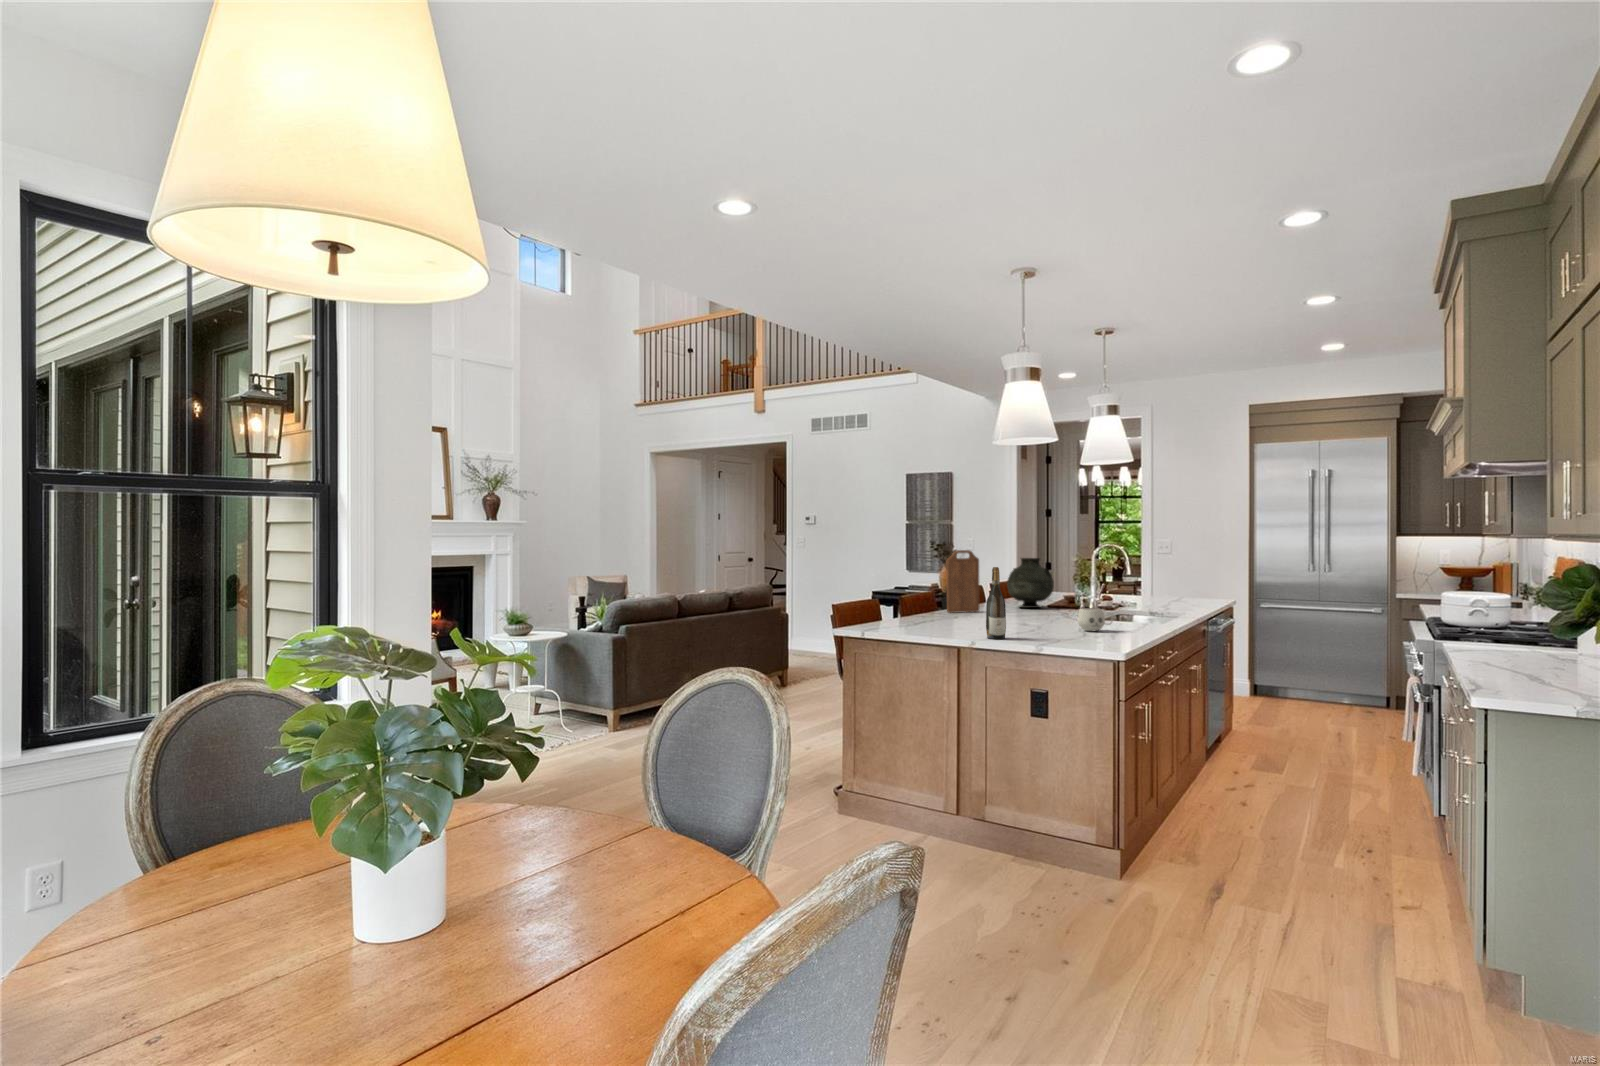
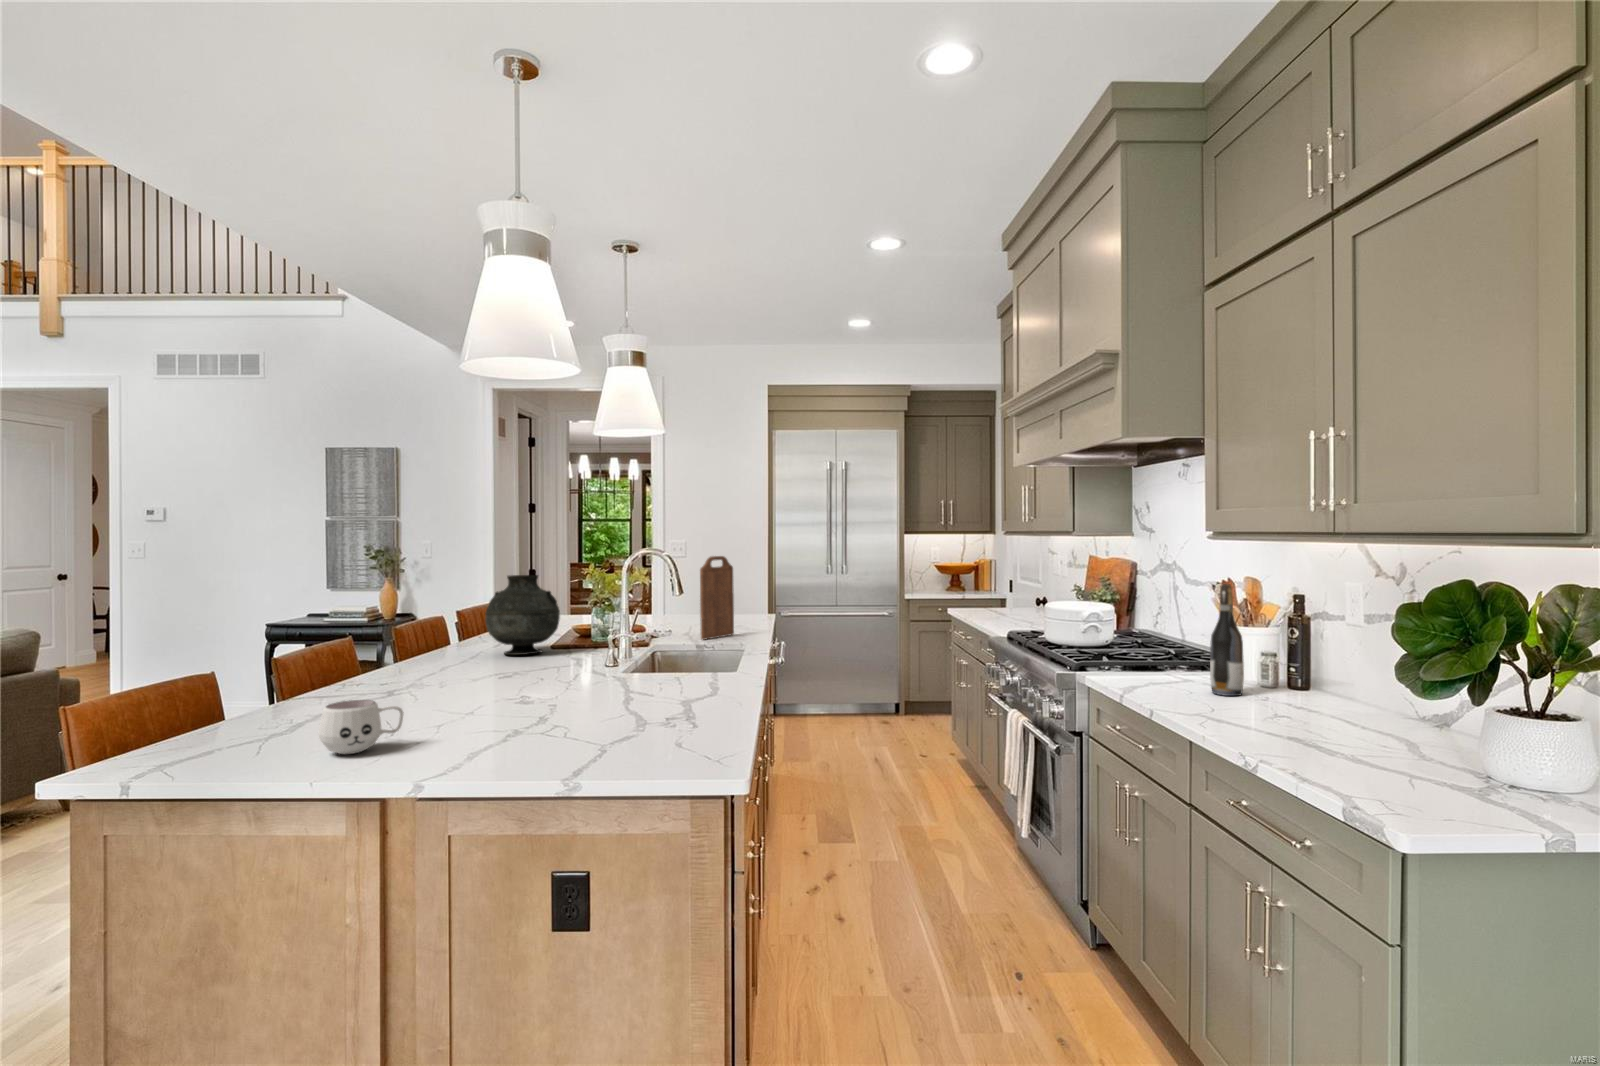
cutting board: present [946,550,980,613] -> present [700,556,734,640]
wine bottle: present [986,567,1006,639] -> present [1210,584,1244,696]
mug: present [1078,608,1113,631] -> present [319,700,404,754]

